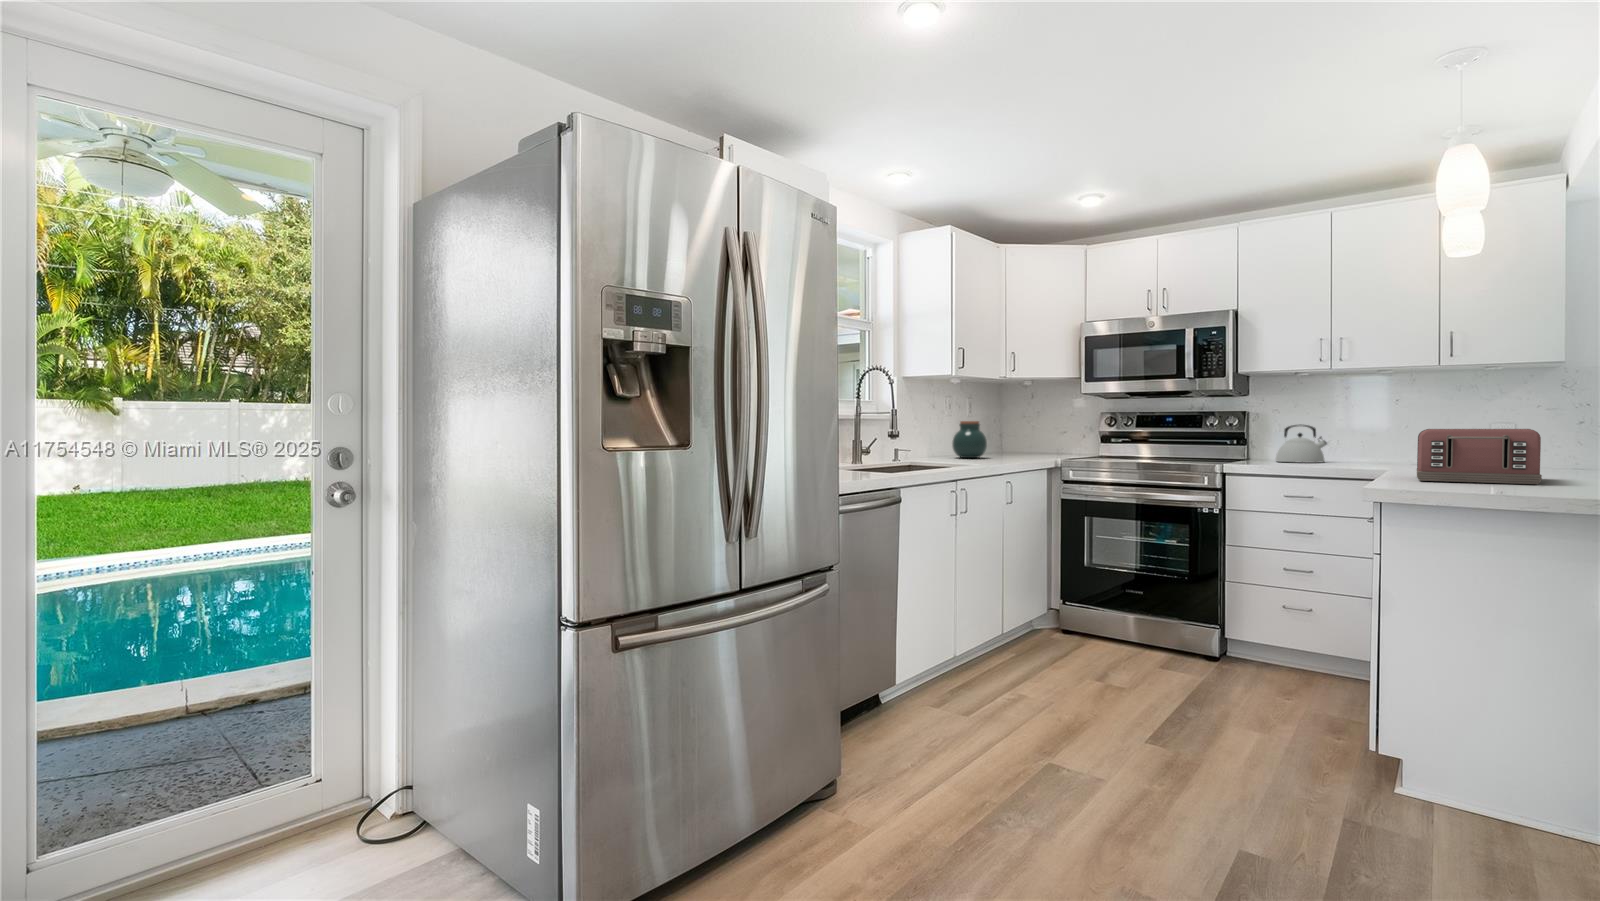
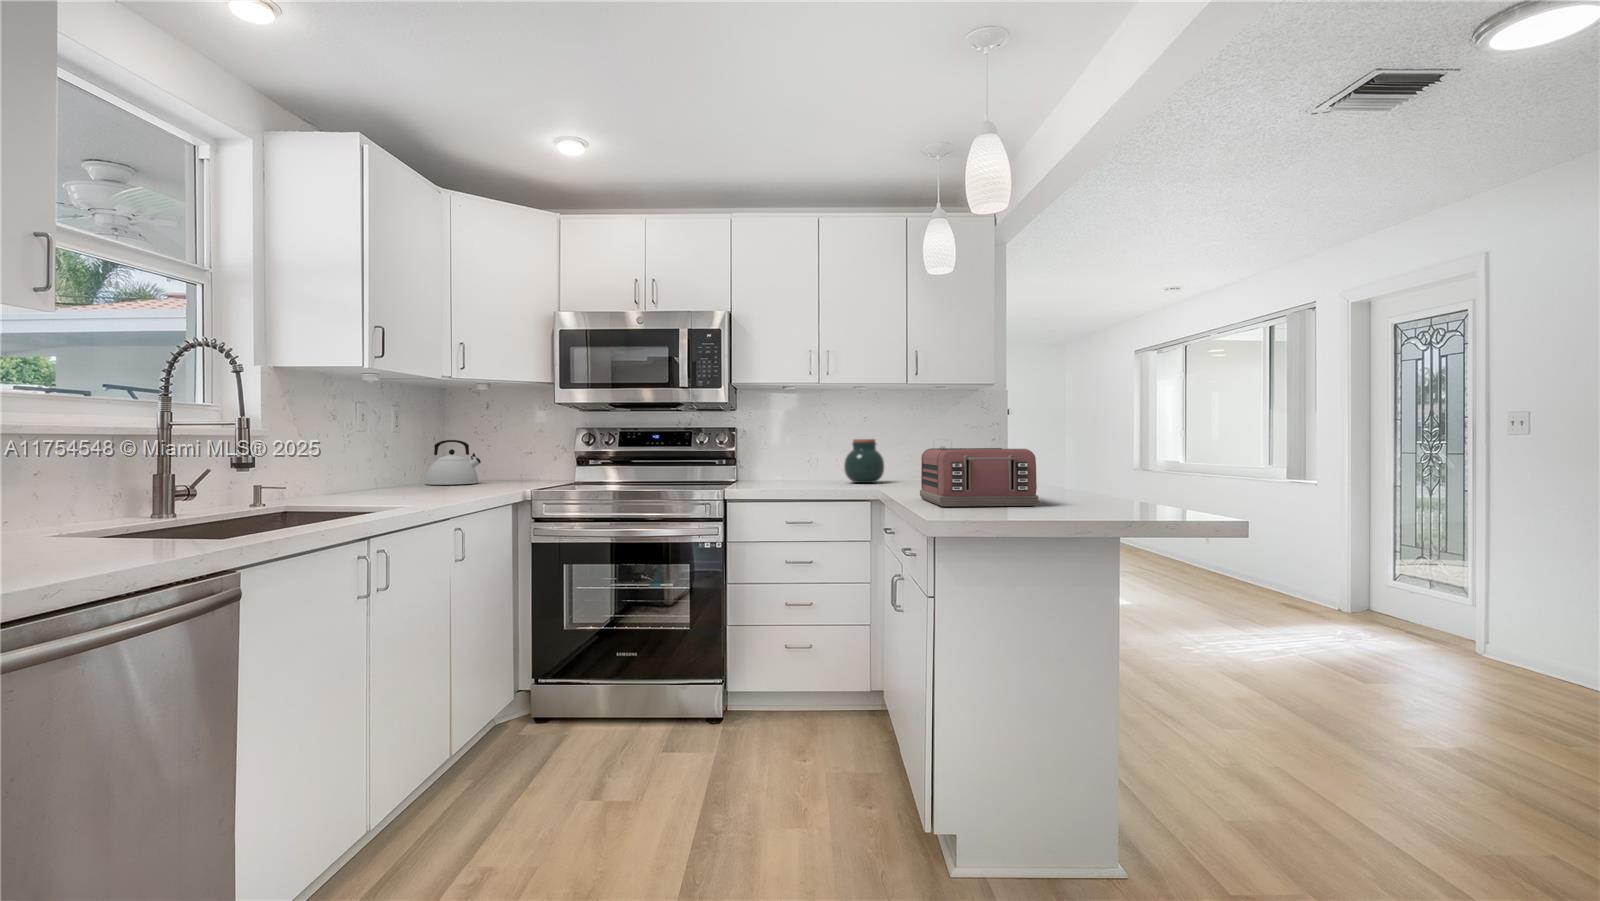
jar: present [952,421,987,458] -> present [844,439,884,483]
kettle: present [1276,425,1327,463] -> present [425,440,481,485]

